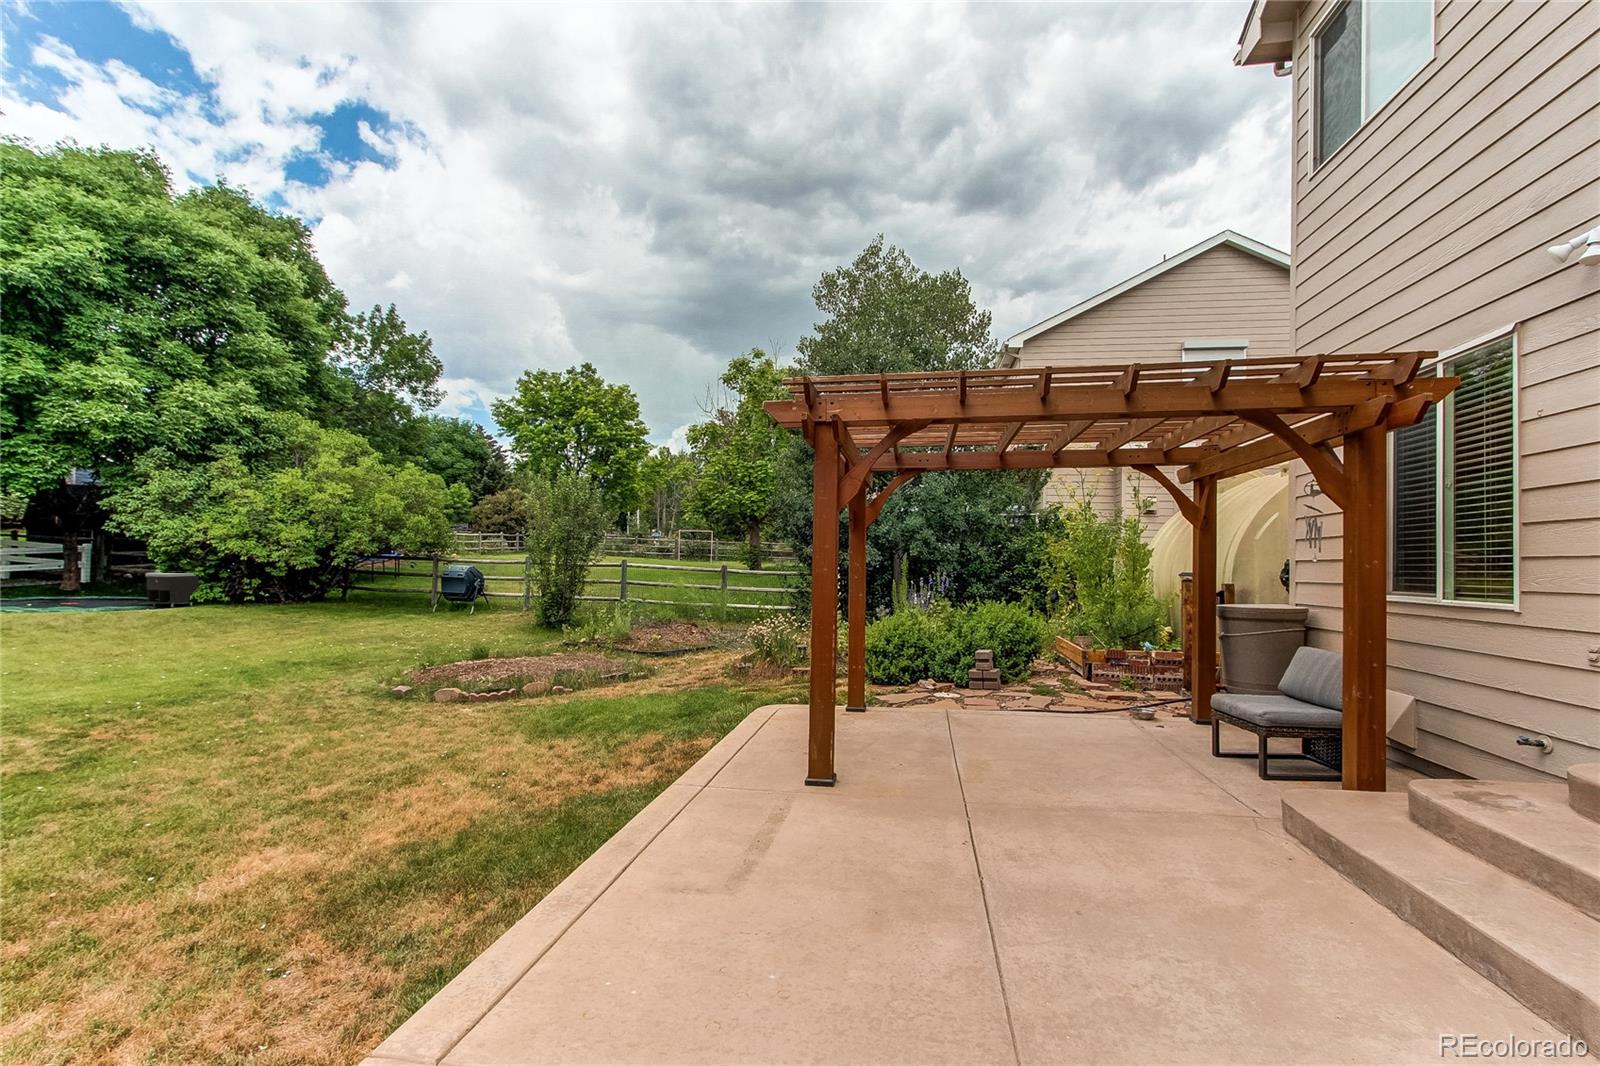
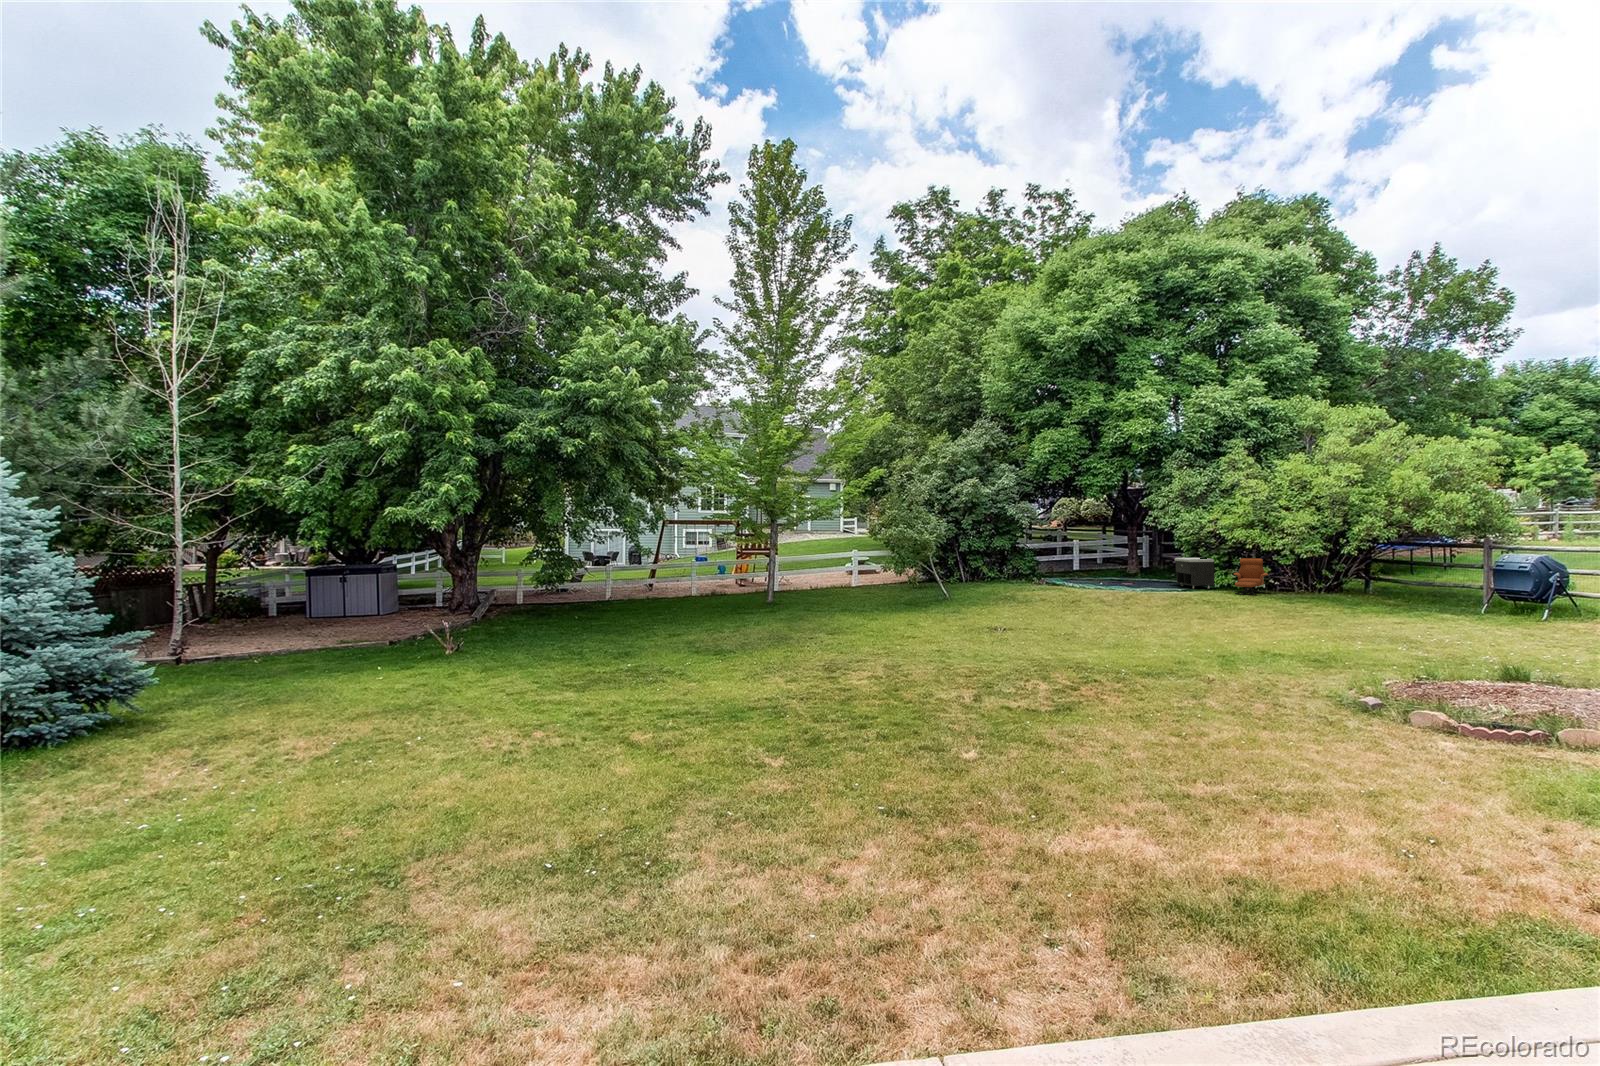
lounge chair: none [222,571,260,608] -> present [1234,558,1268,595]

